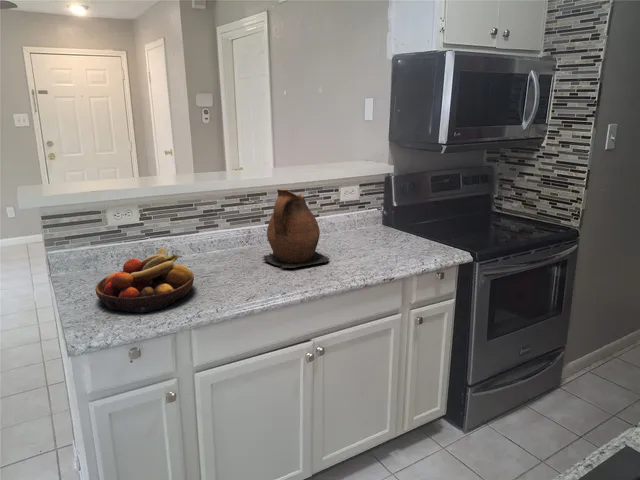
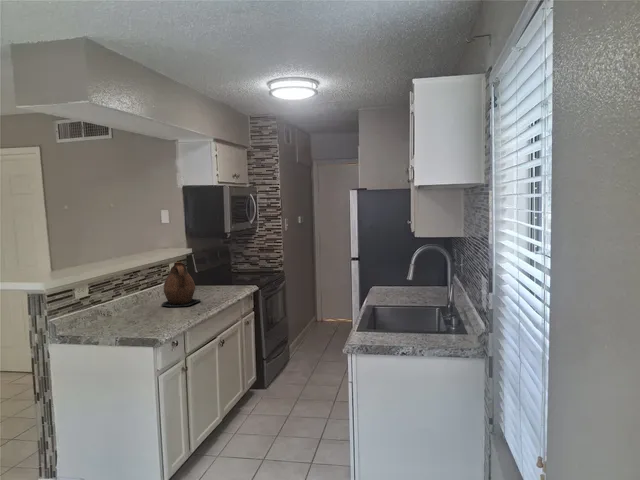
fruit bowl: present [95,247,194,313] -> none [113,301,171,333]

